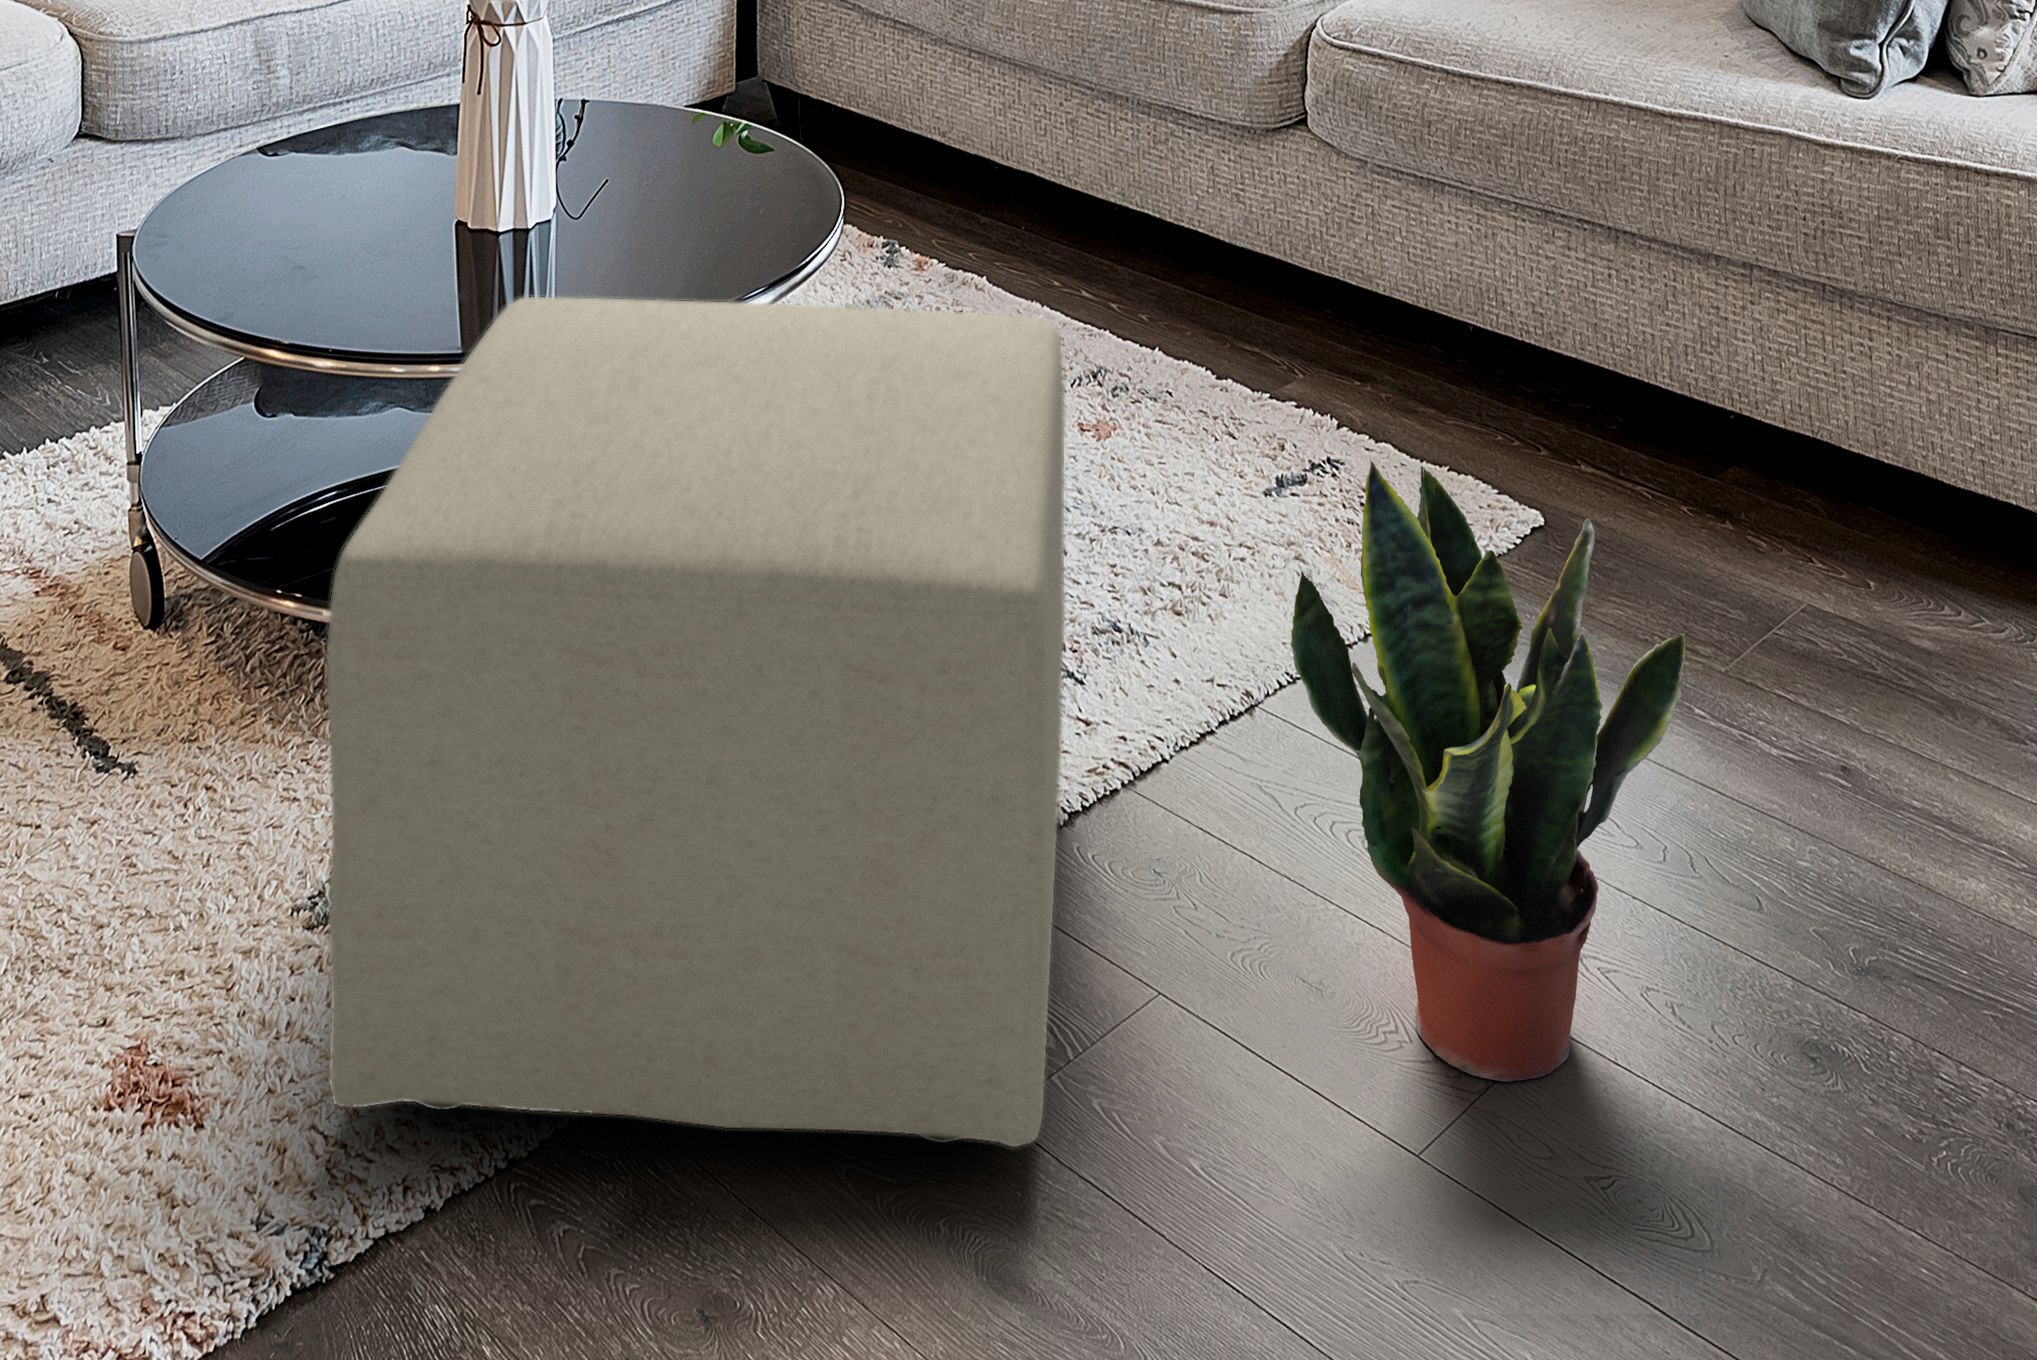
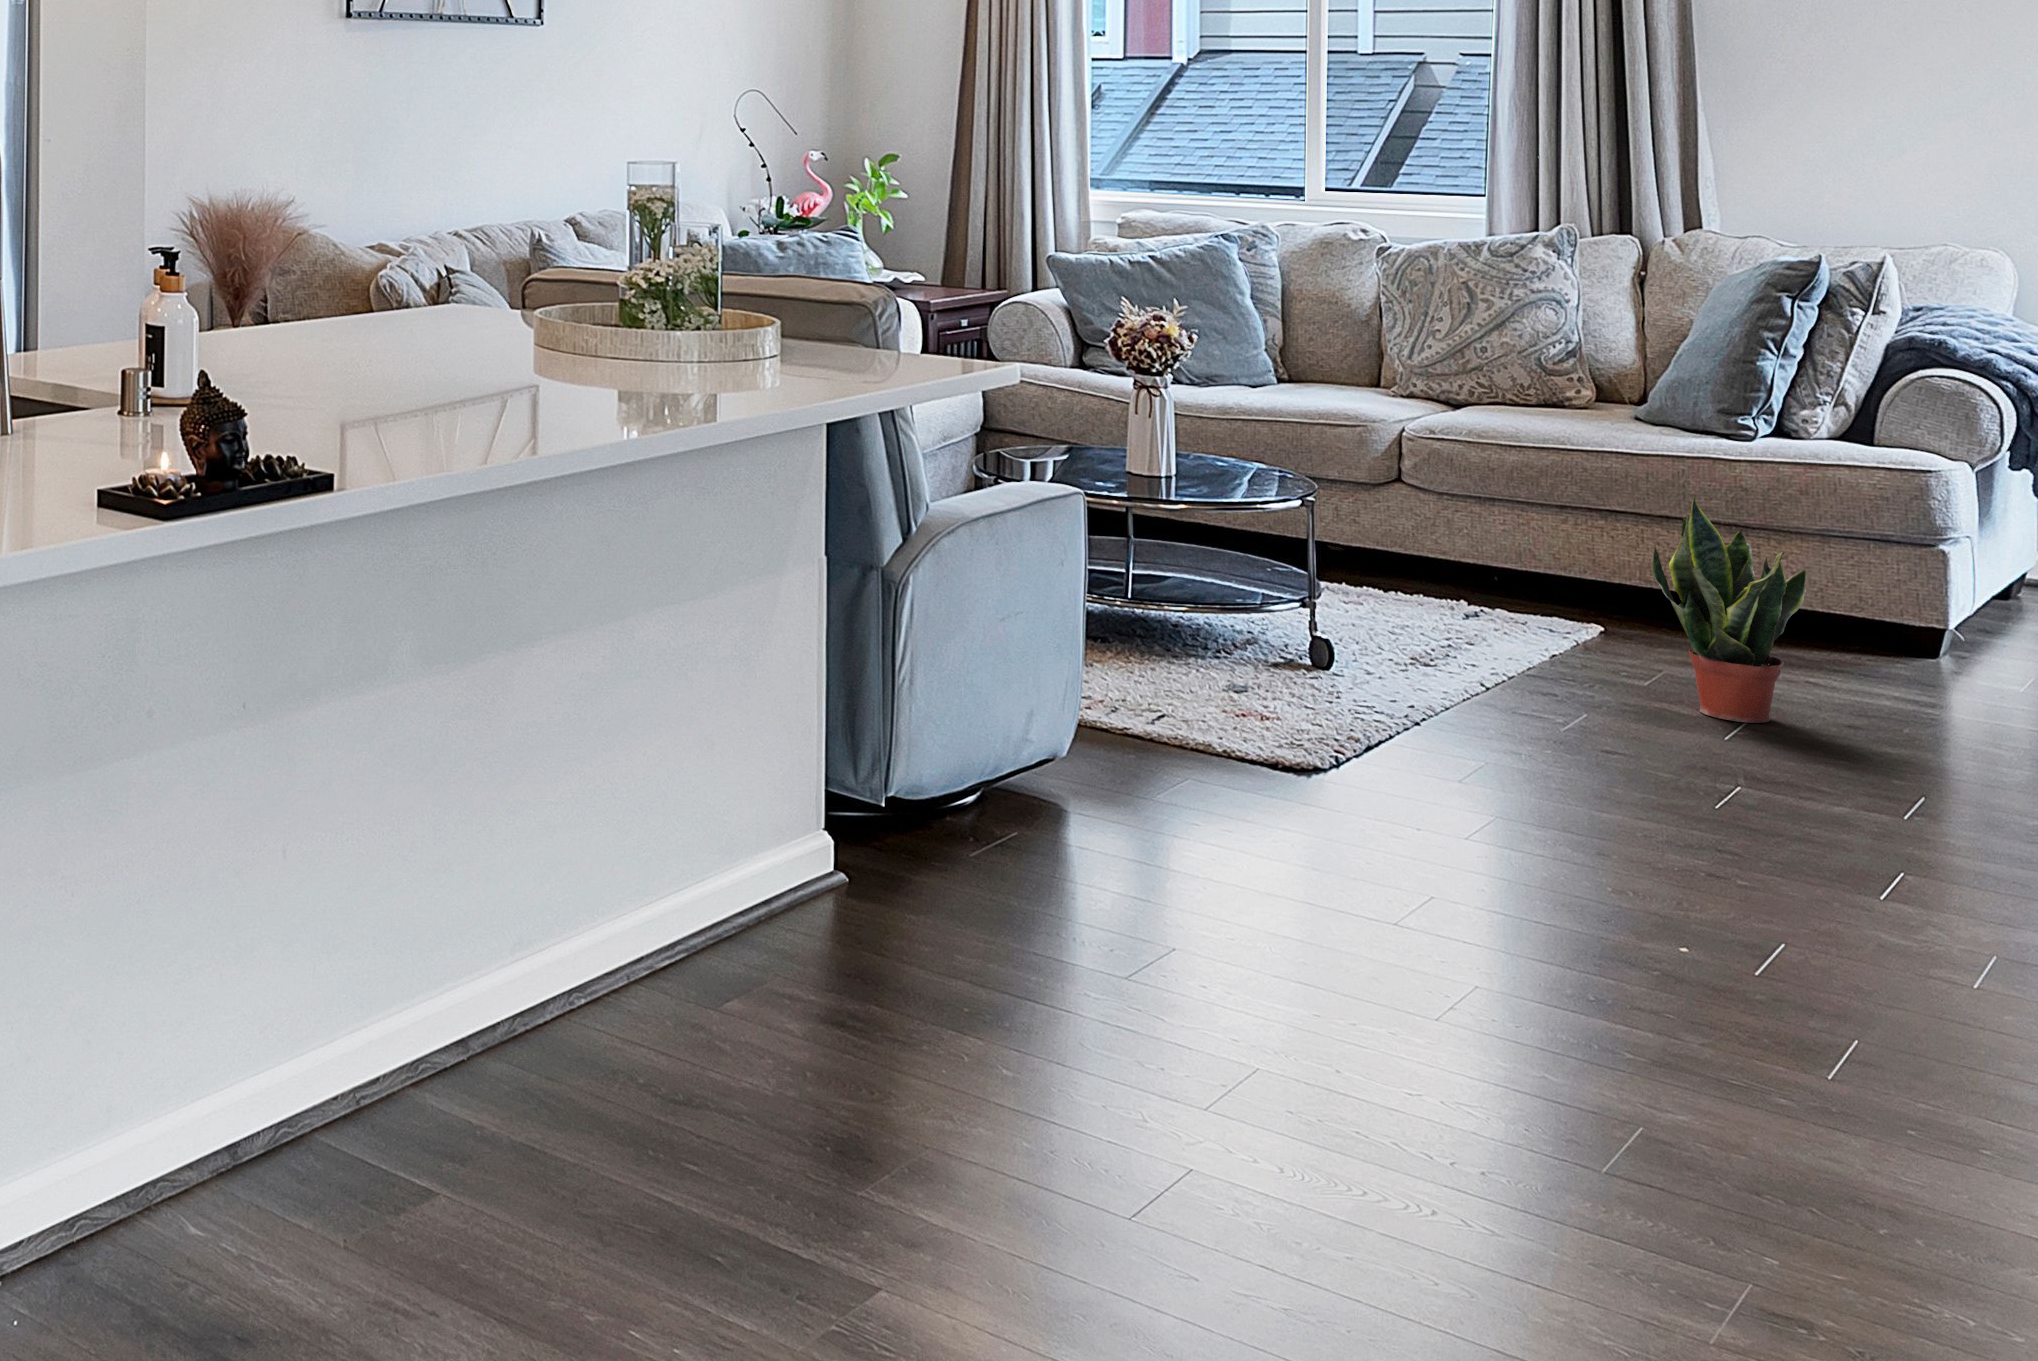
ottoman: present [327,297,1065,1147] -> none [1243,469,1610,724]

